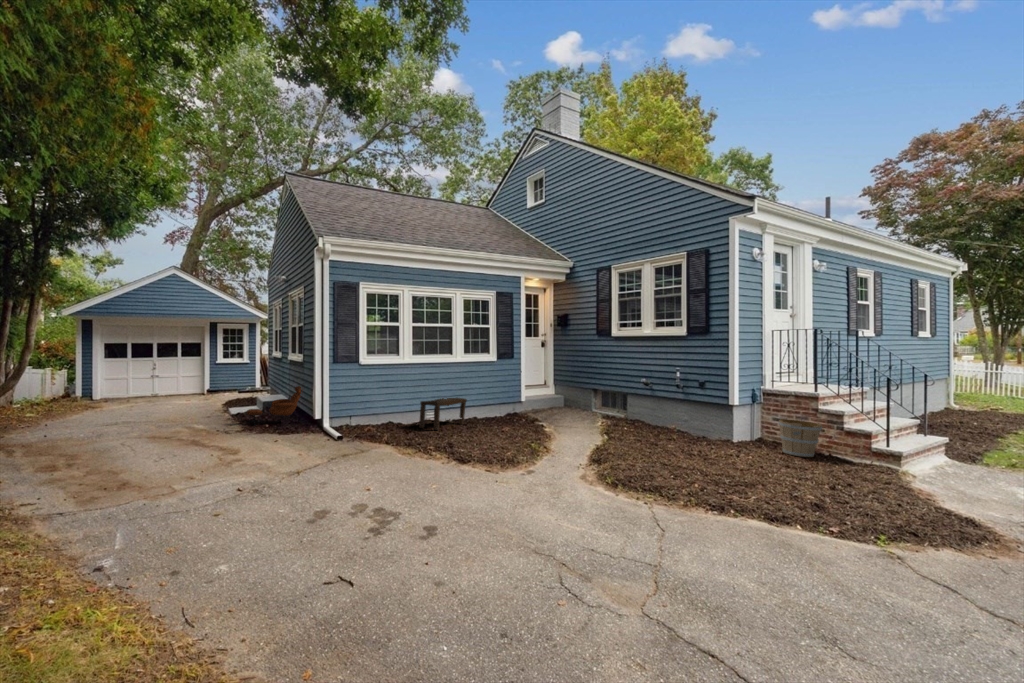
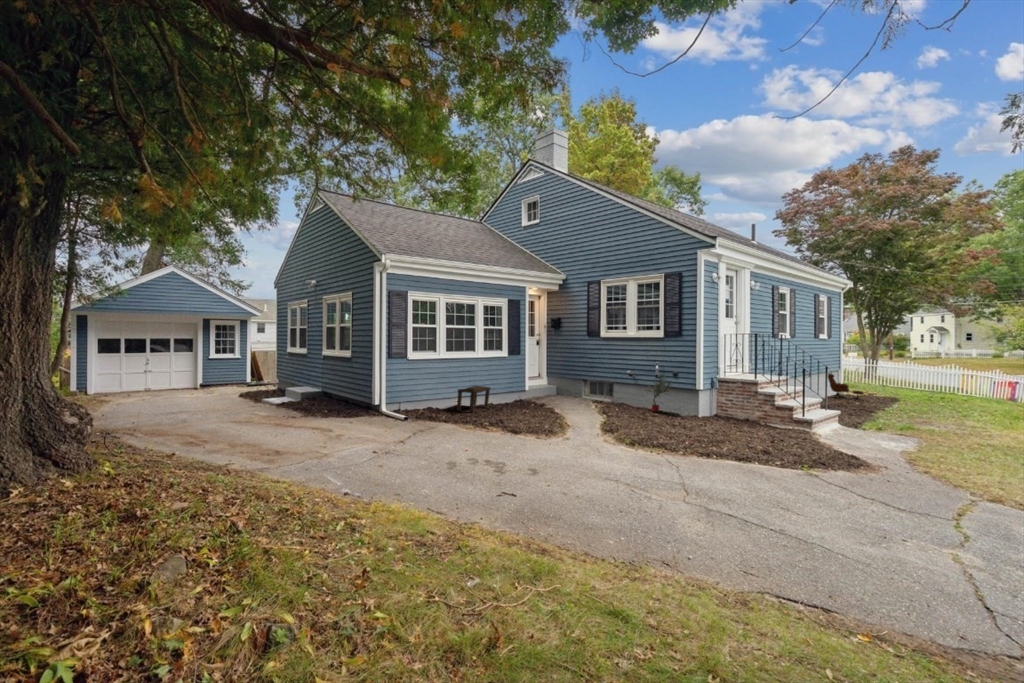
potted tree: none [663,384,697,434] -> present [645,375,671,412]
lounge chair: present [247,386,301,425] -> present [828,374,863,399]
wooden bucket: present [779,418,822,457] -> none [731,399,762,426]

